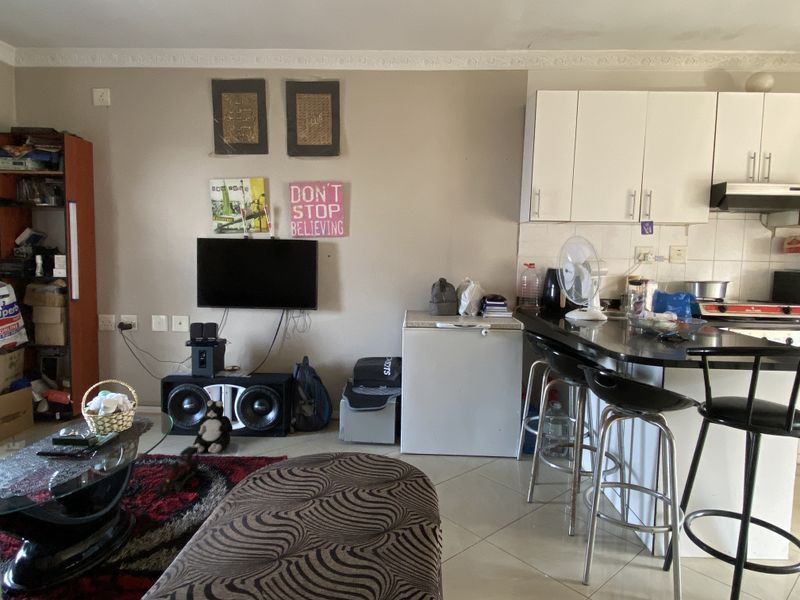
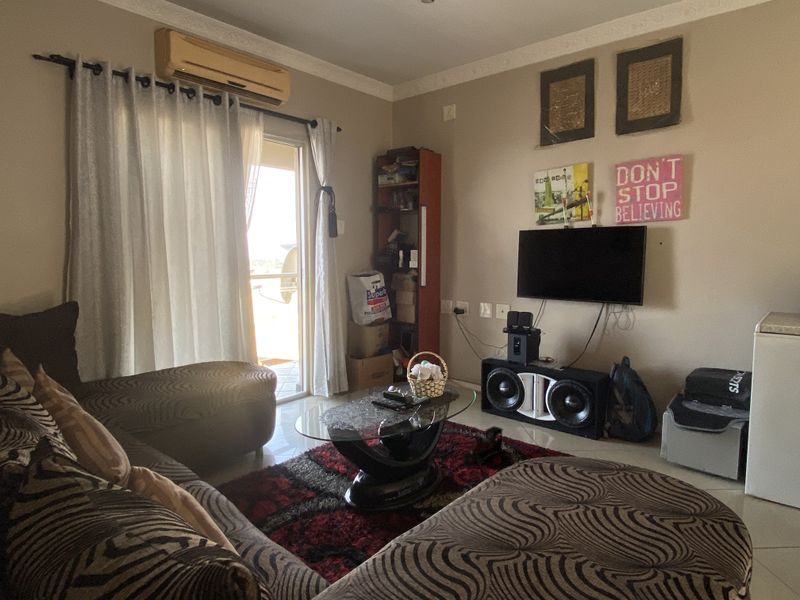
plush toy: present [191,400,233,453] -> none [499,387,540,439]

